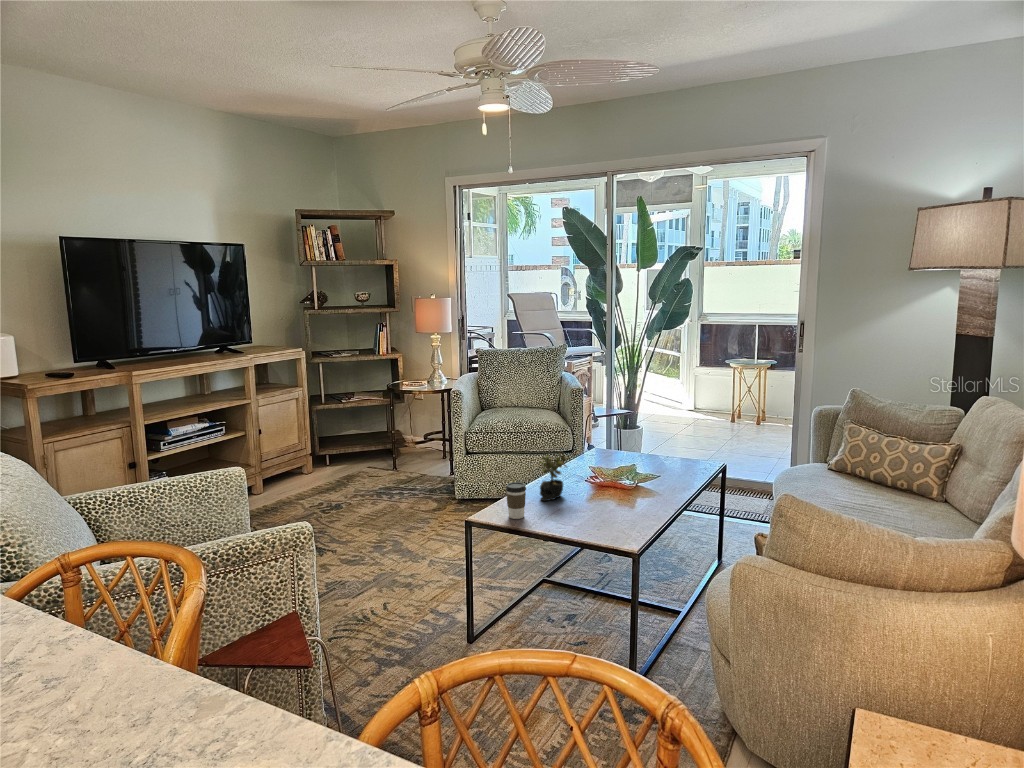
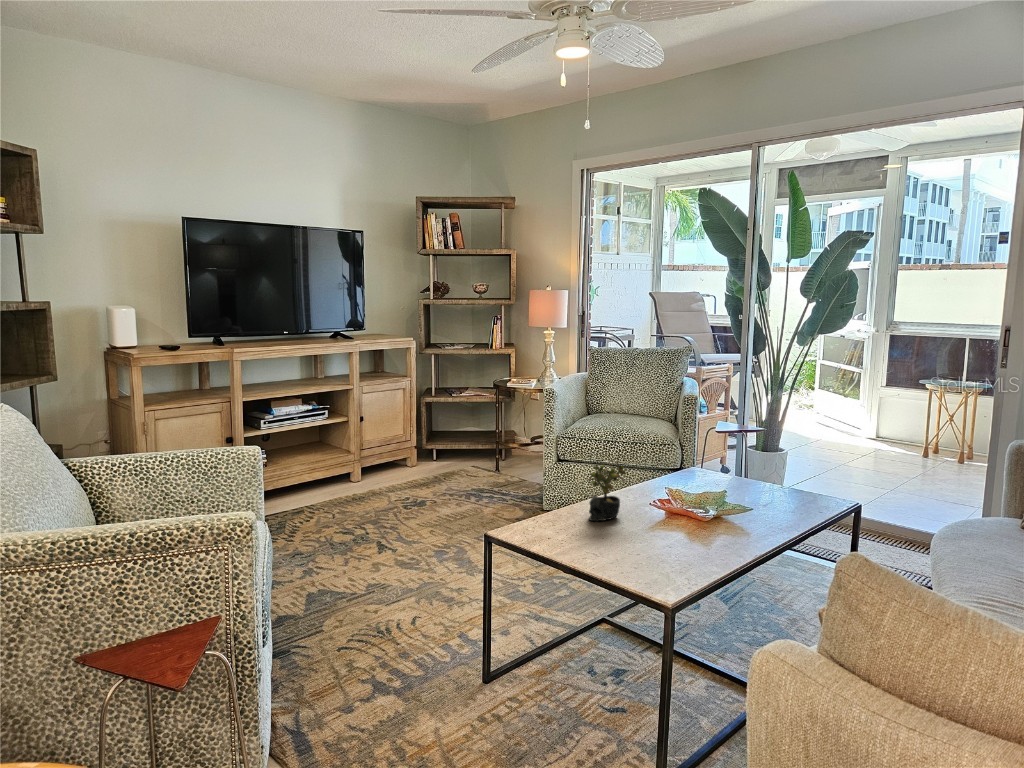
coffee cup: present [506,482,526,519] -> none [534,493,559,539]

